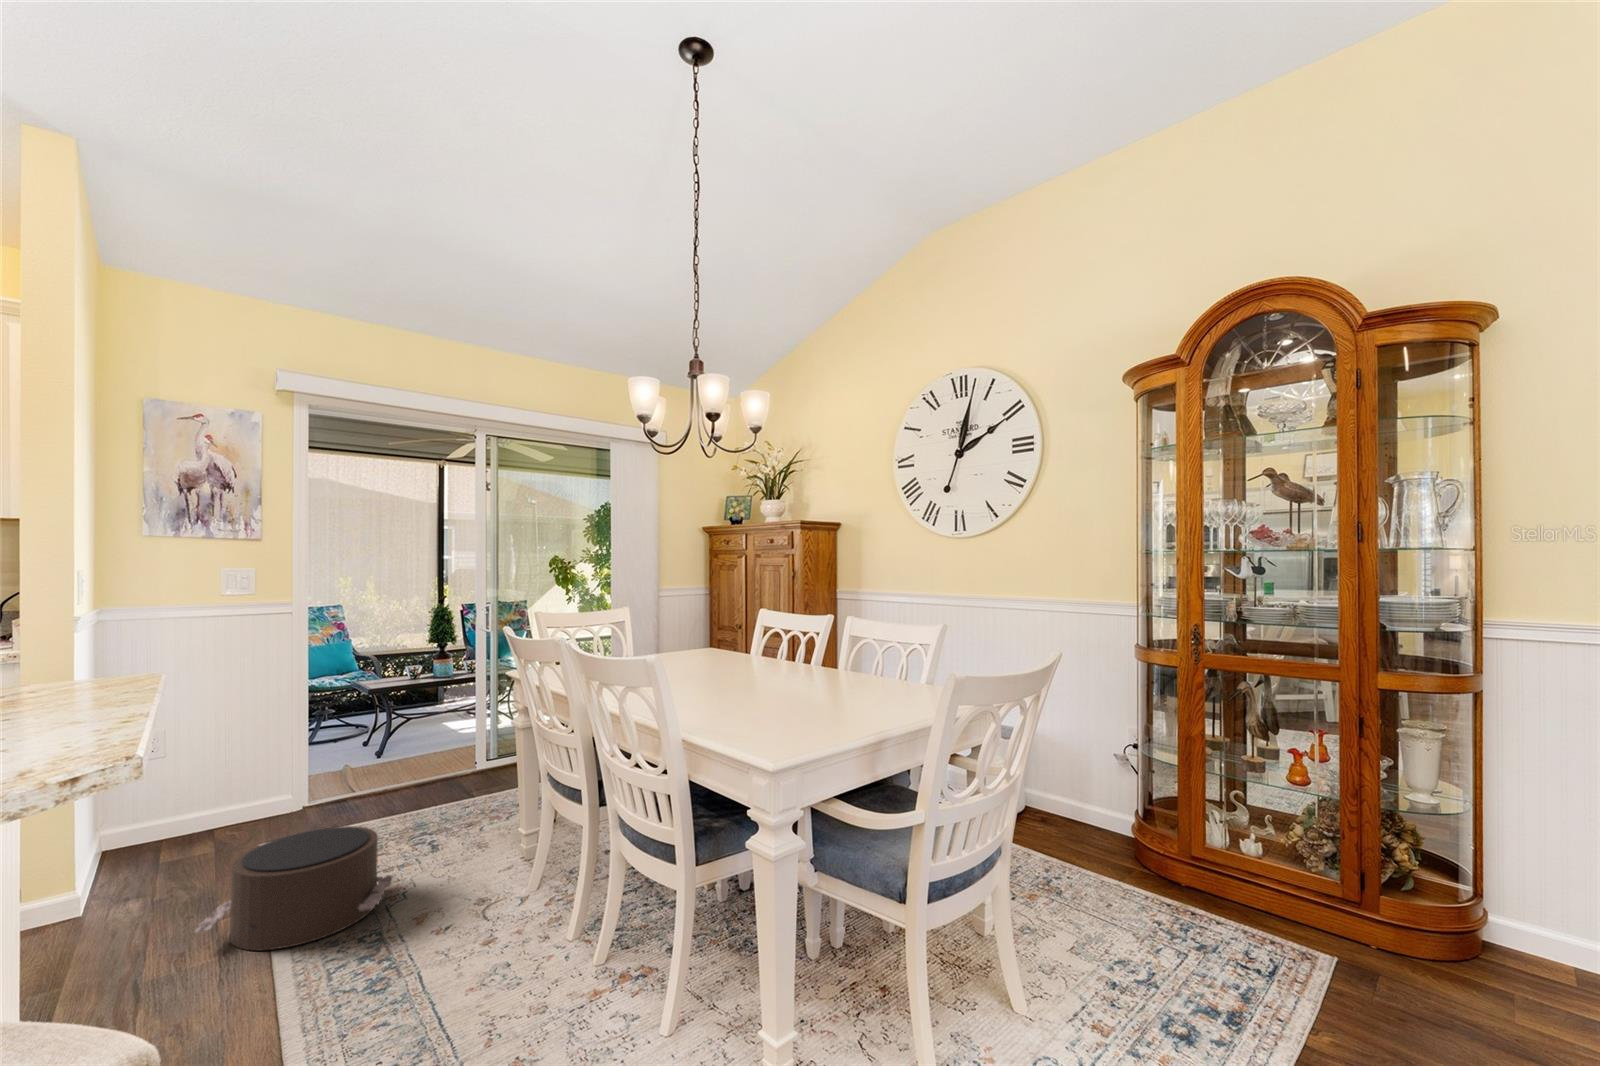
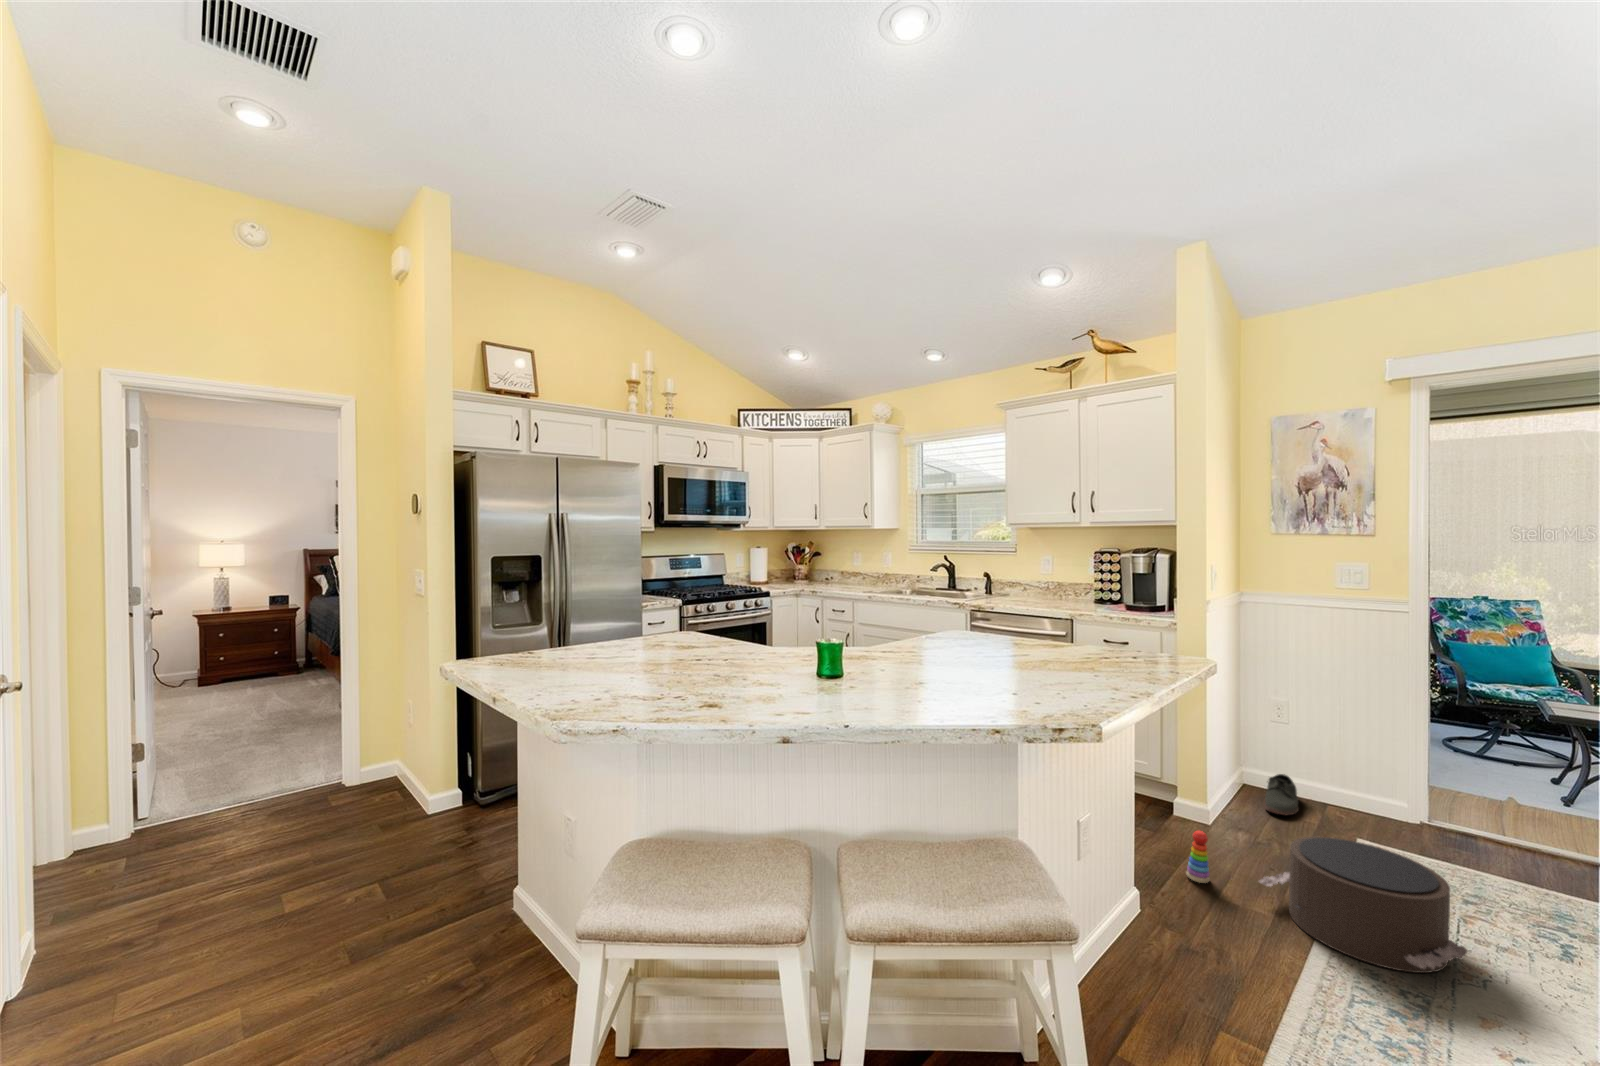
shoe: none [143,818,187,866] -> present [1264,774,1298,815]
stacking toy: none [84,914,123,987] -> present [1186,831,1210,883]

